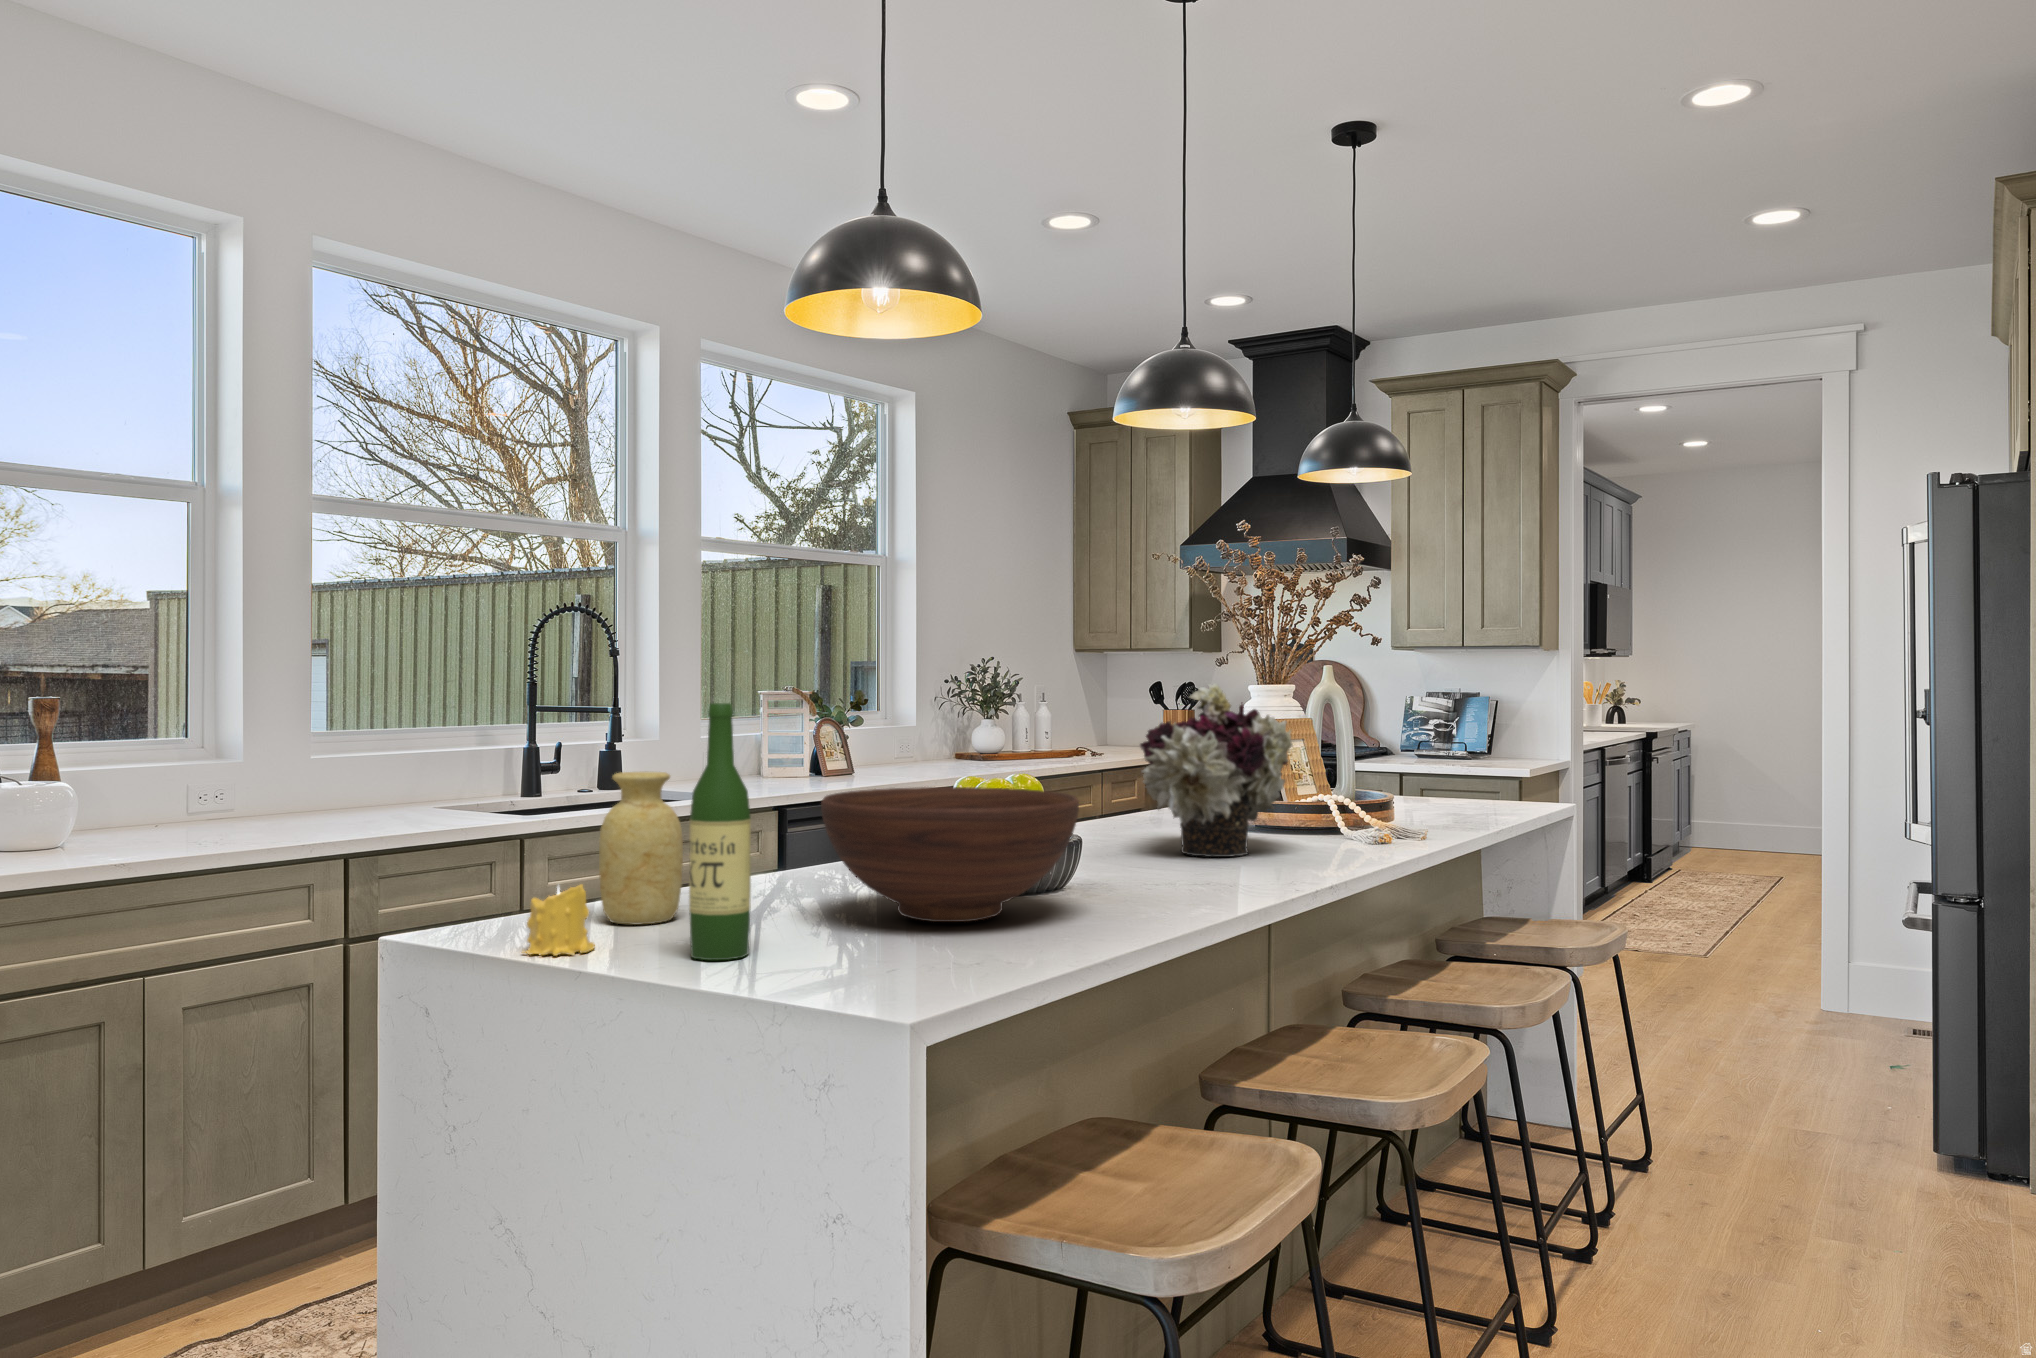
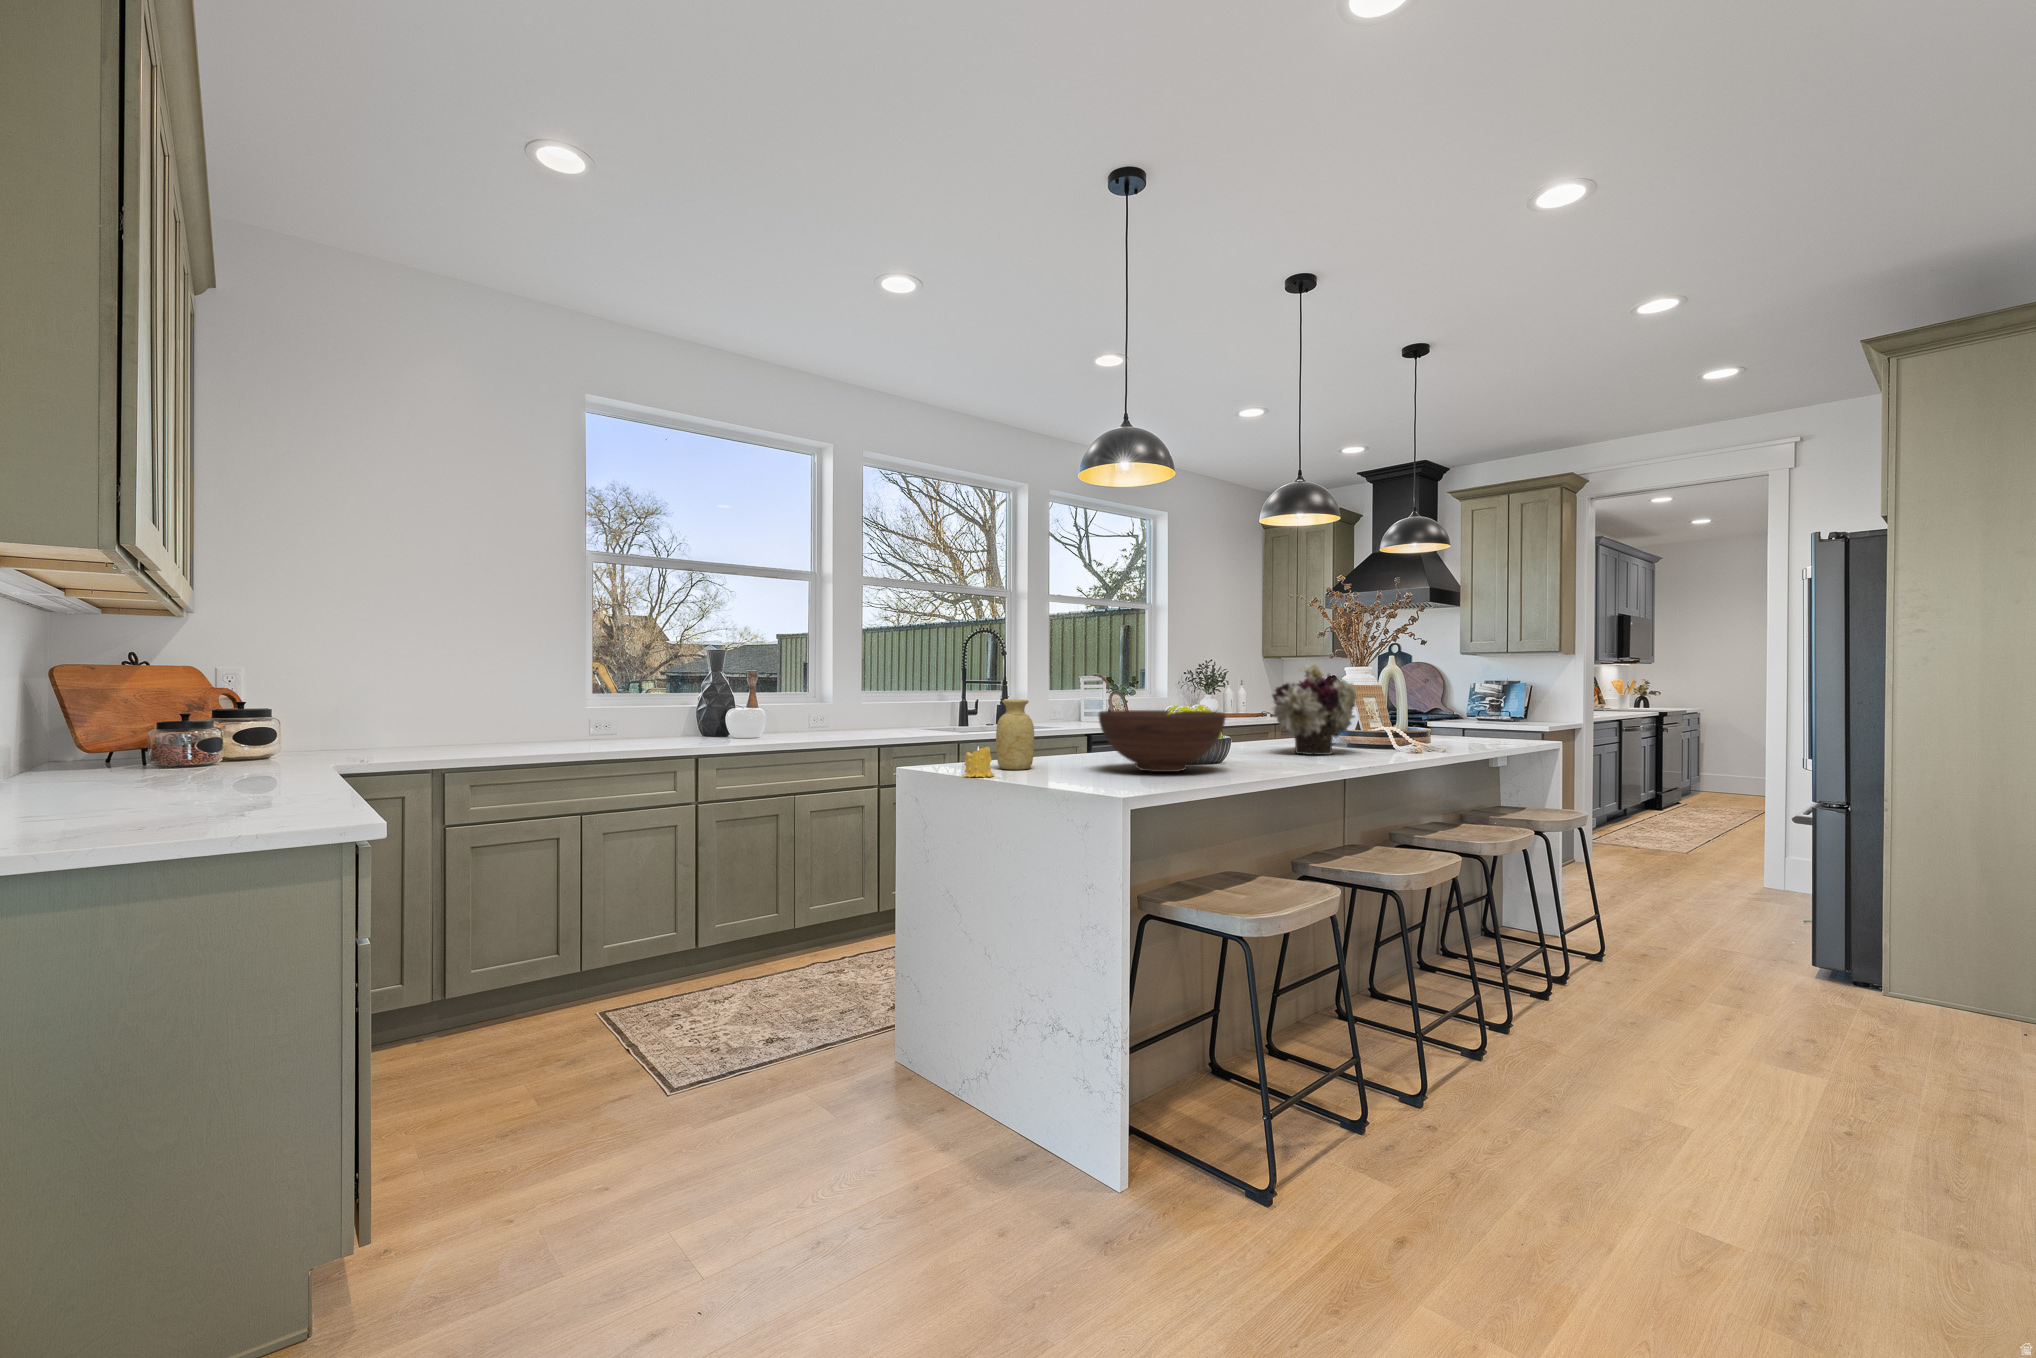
wine bottle: present [689,703,751,960] -> none [1036,663,1063,780]

